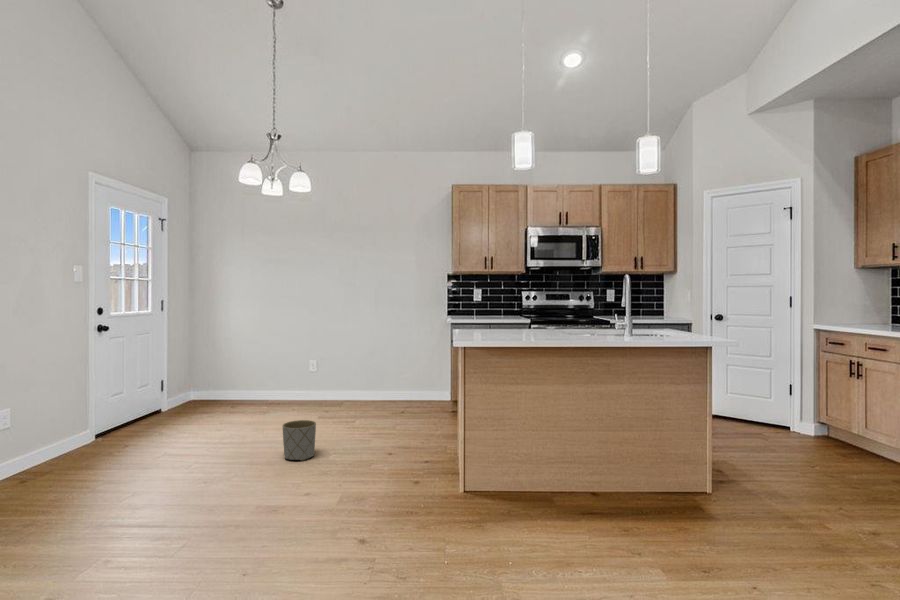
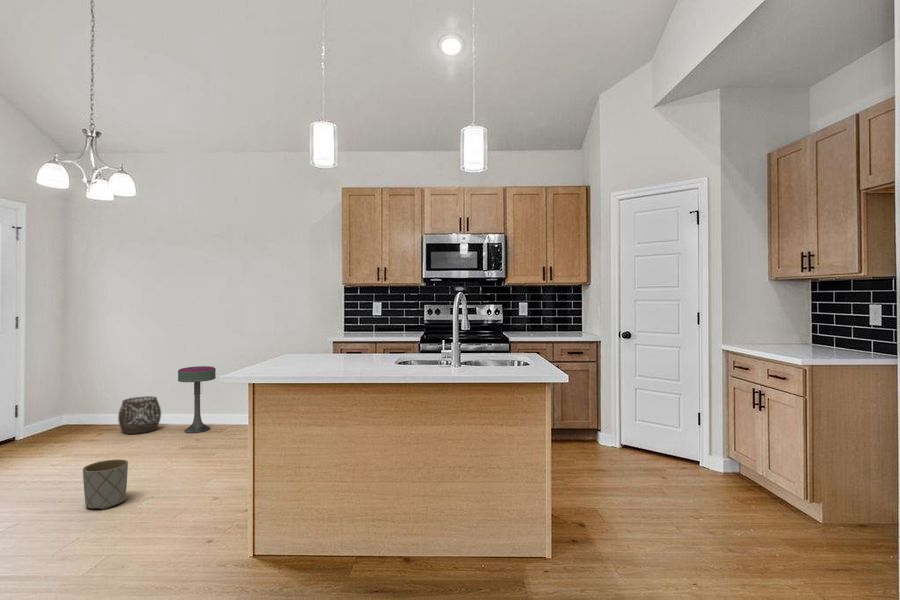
bar stool: none [302,347,334,406] -> present [178,366,216,433]
woven basket: none [249,374,284,407] -> present [118,396,161,434]

